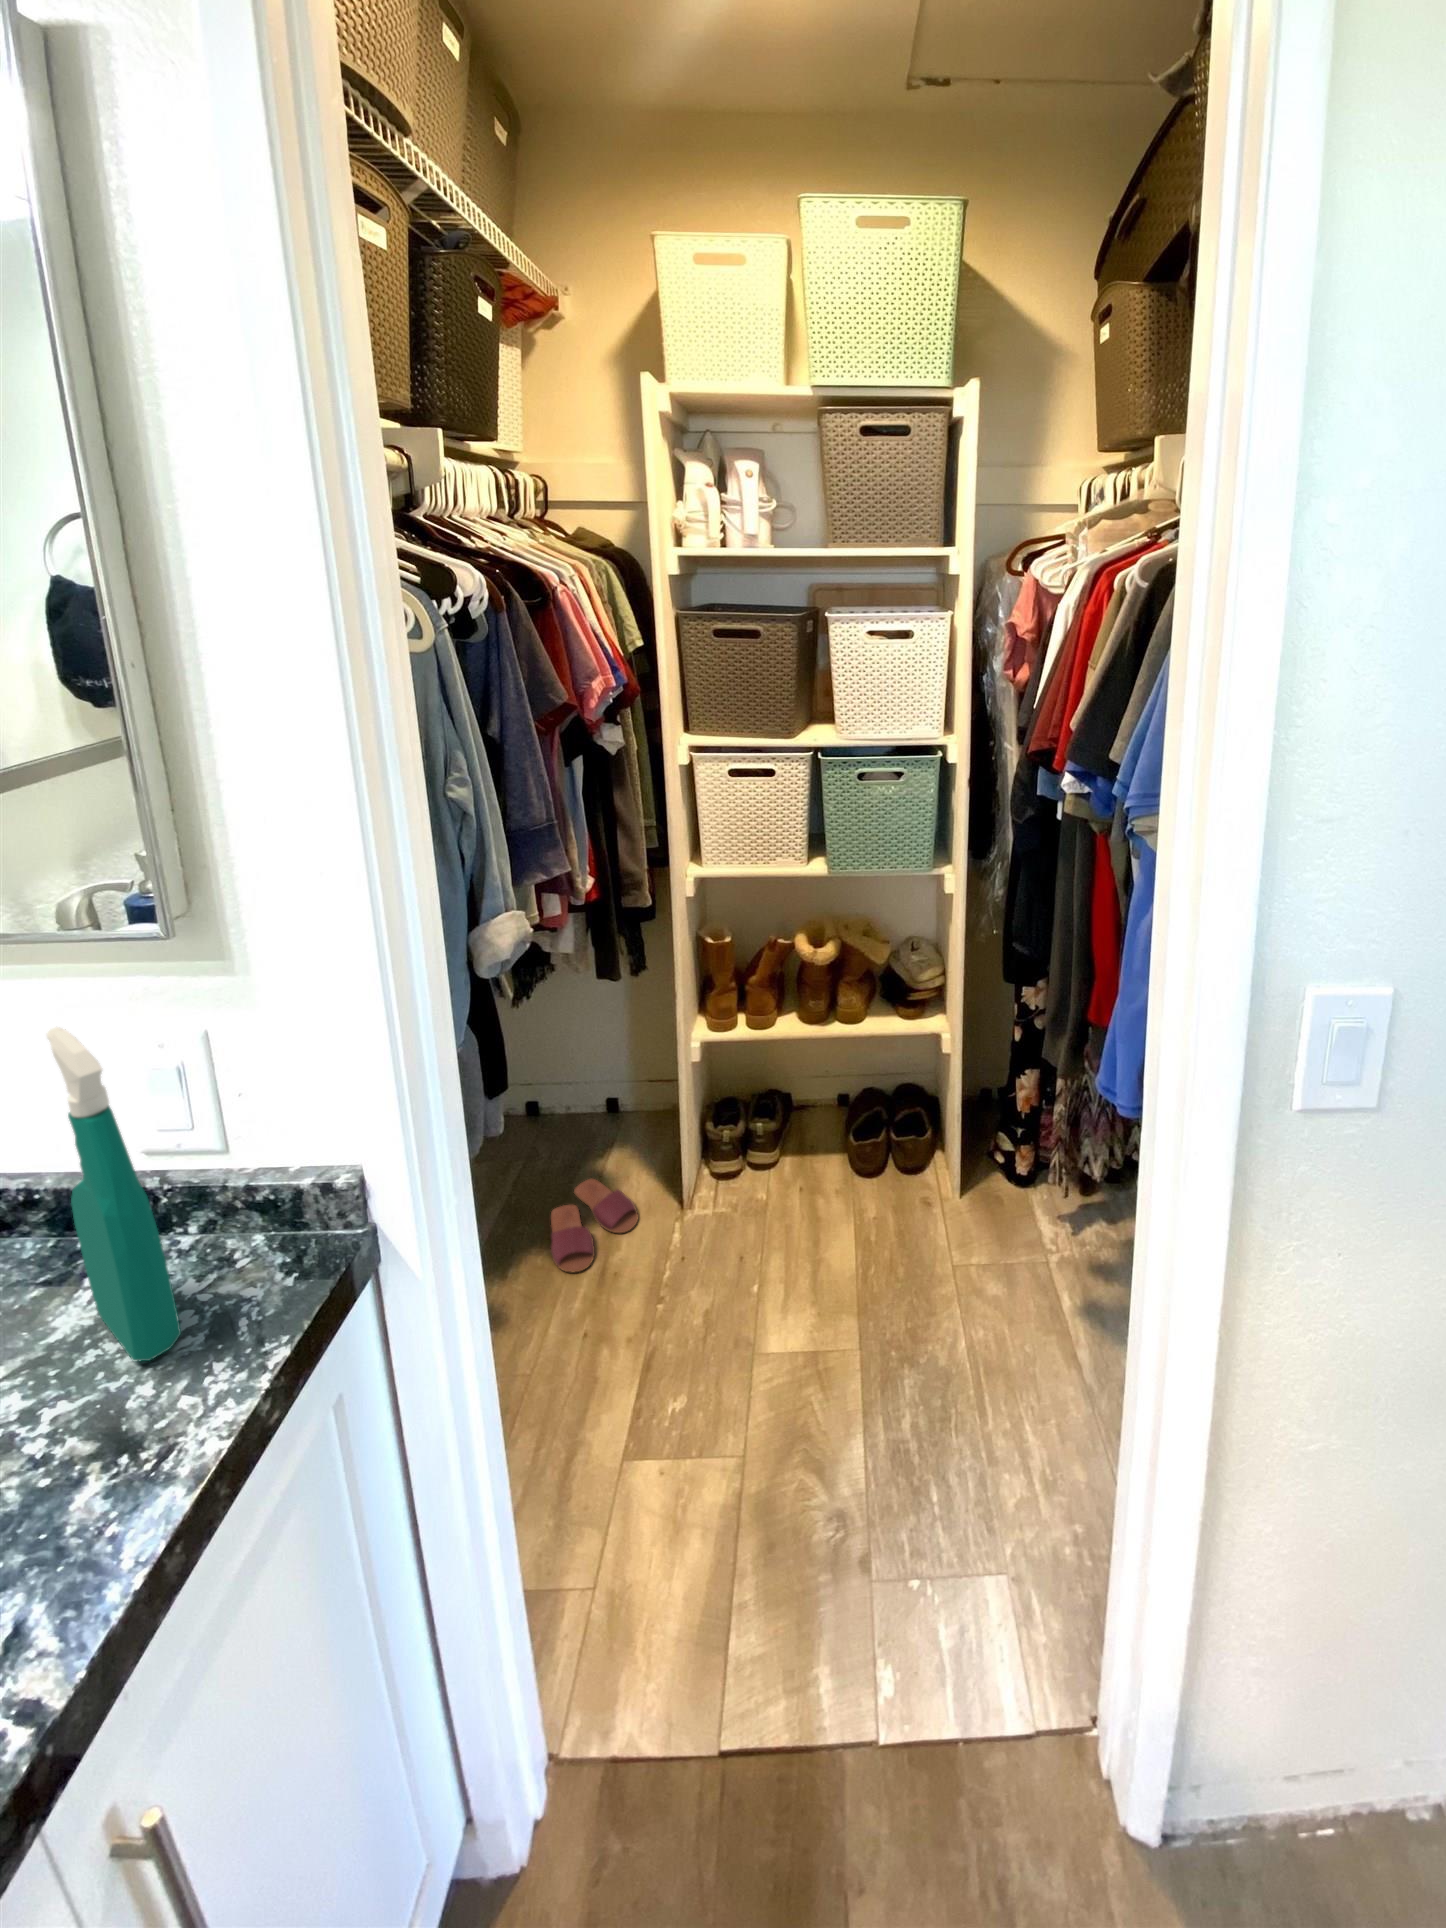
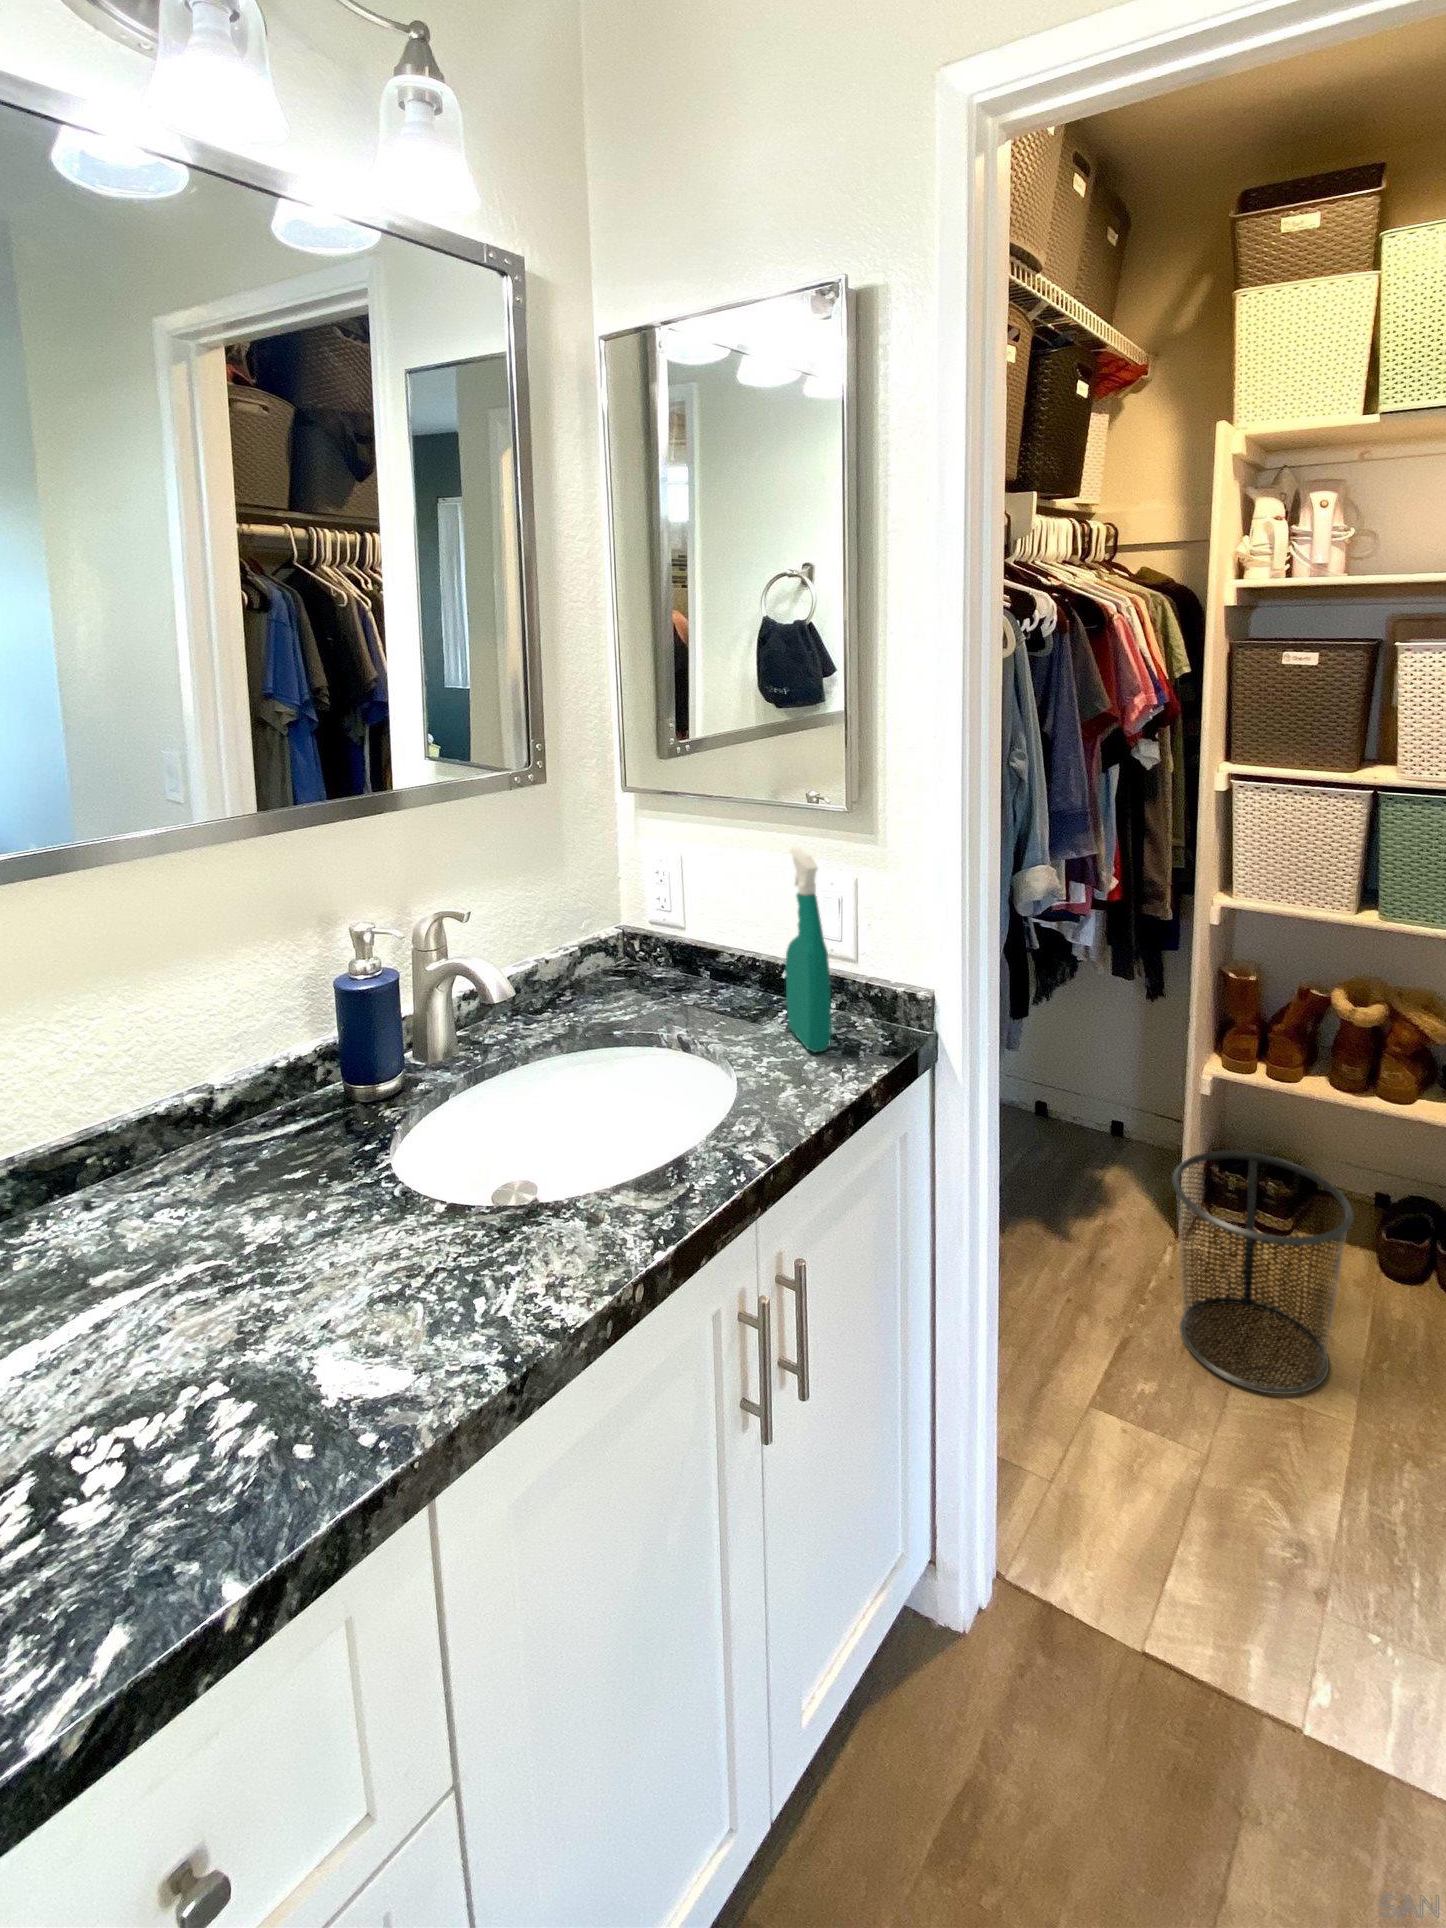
waste bin: none [680,1115,839,1352] -> present [1173,1151,1353,1394]
slippers: present [551,1179,638,1273] -> none [1043,1181,1128,1250]

